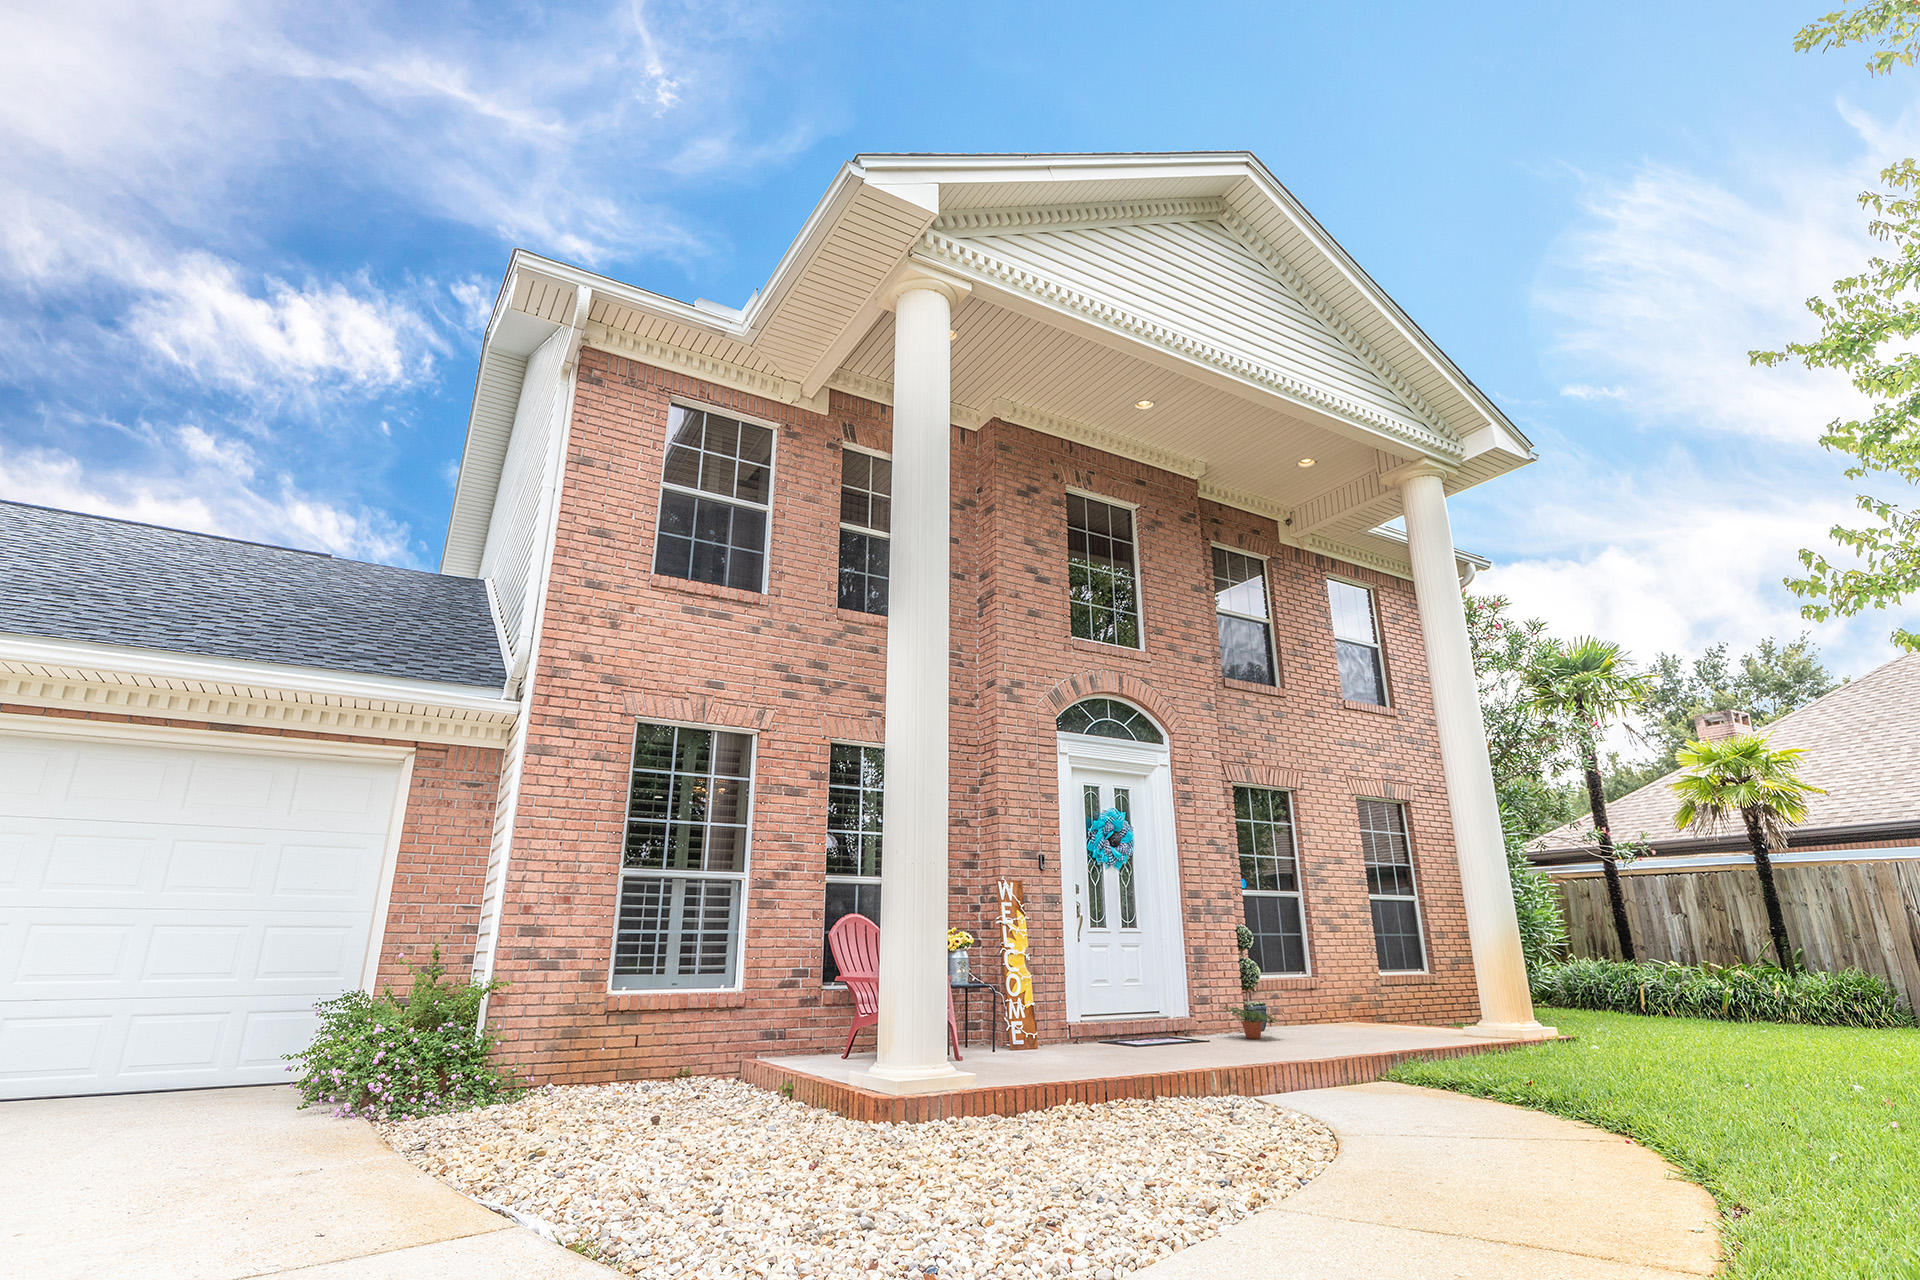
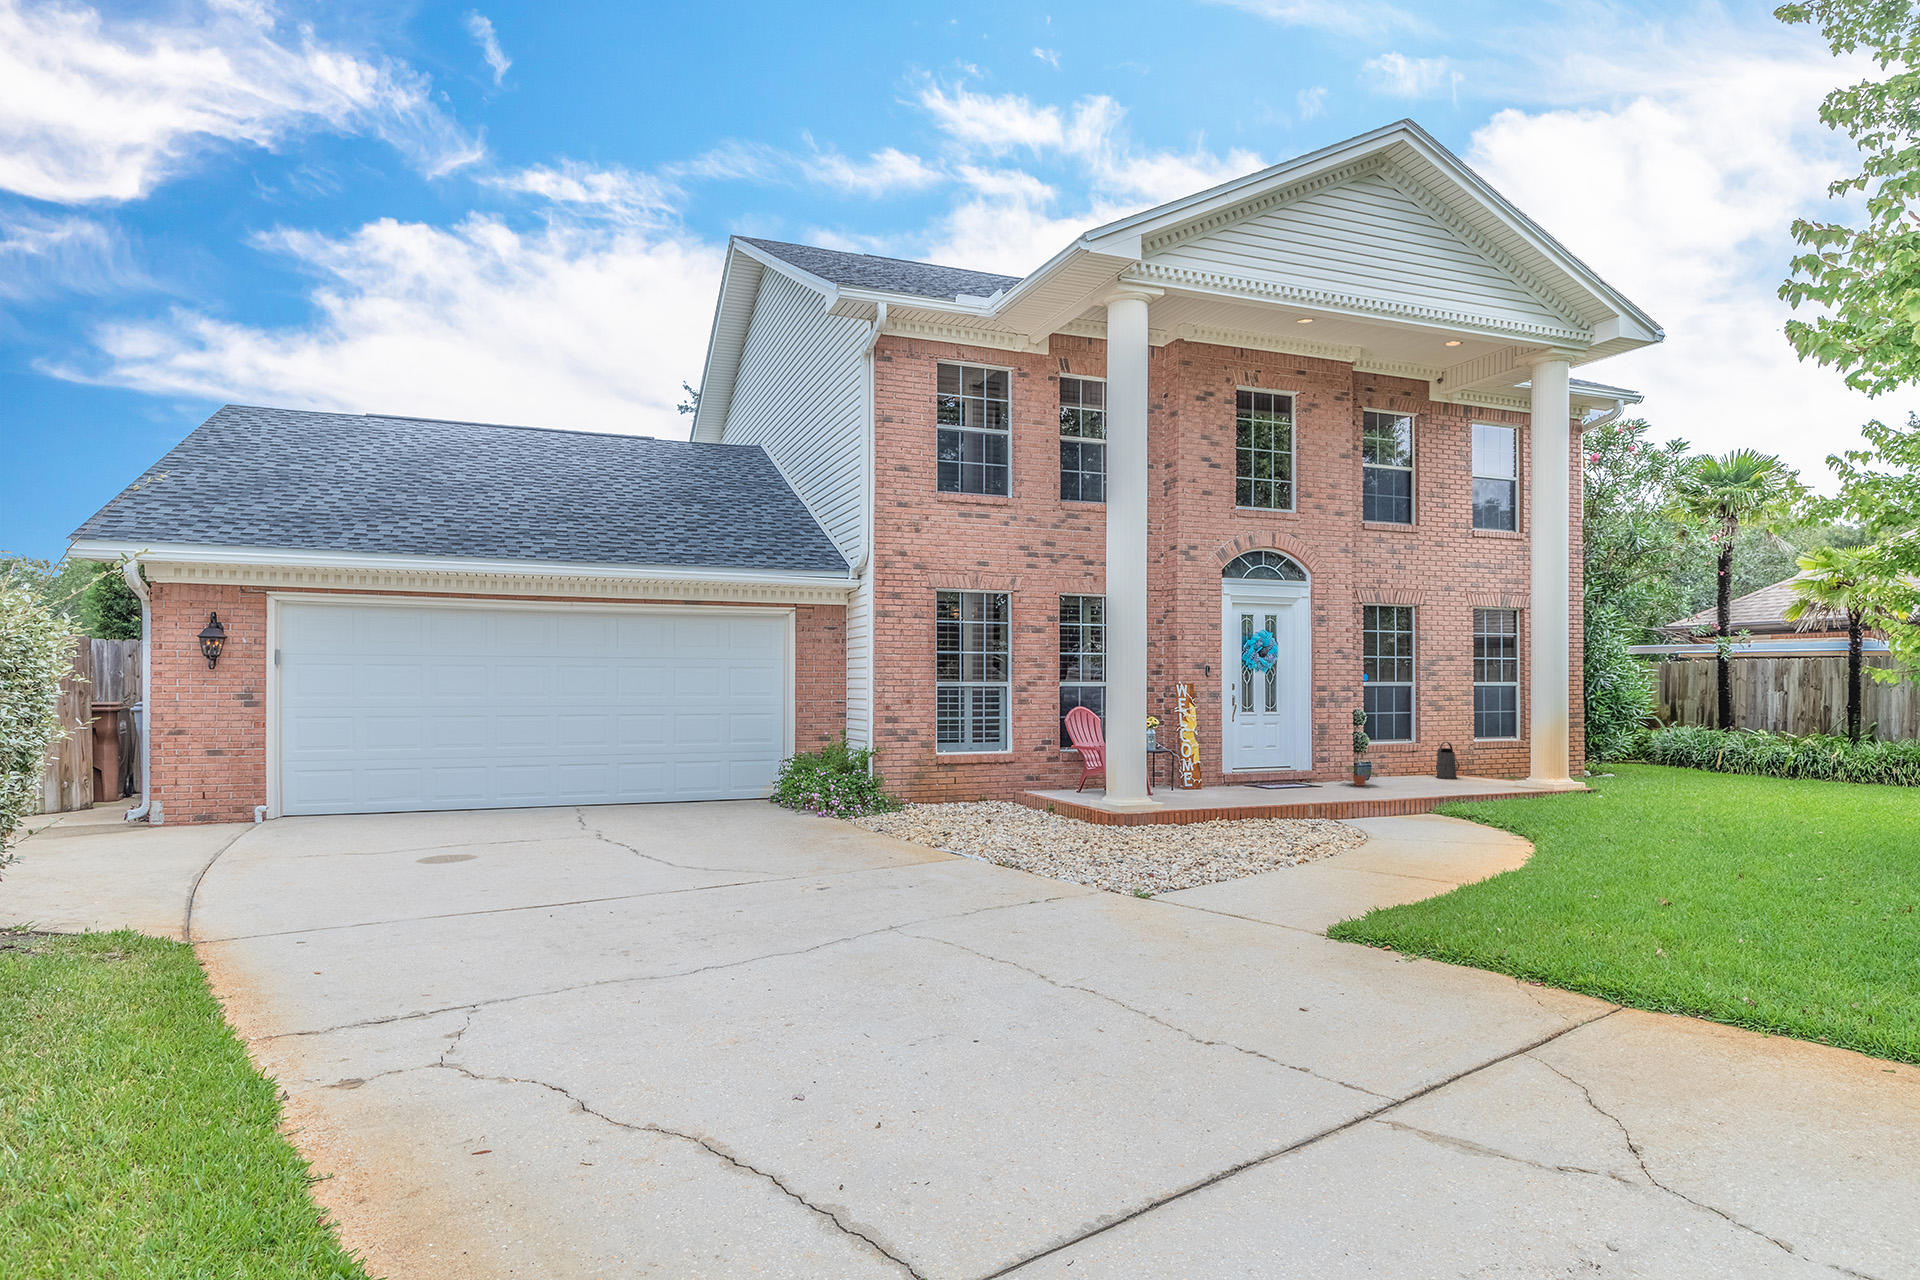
watering can: none [1316,973,1371,1027] -> present [1436,742,1460,779]

